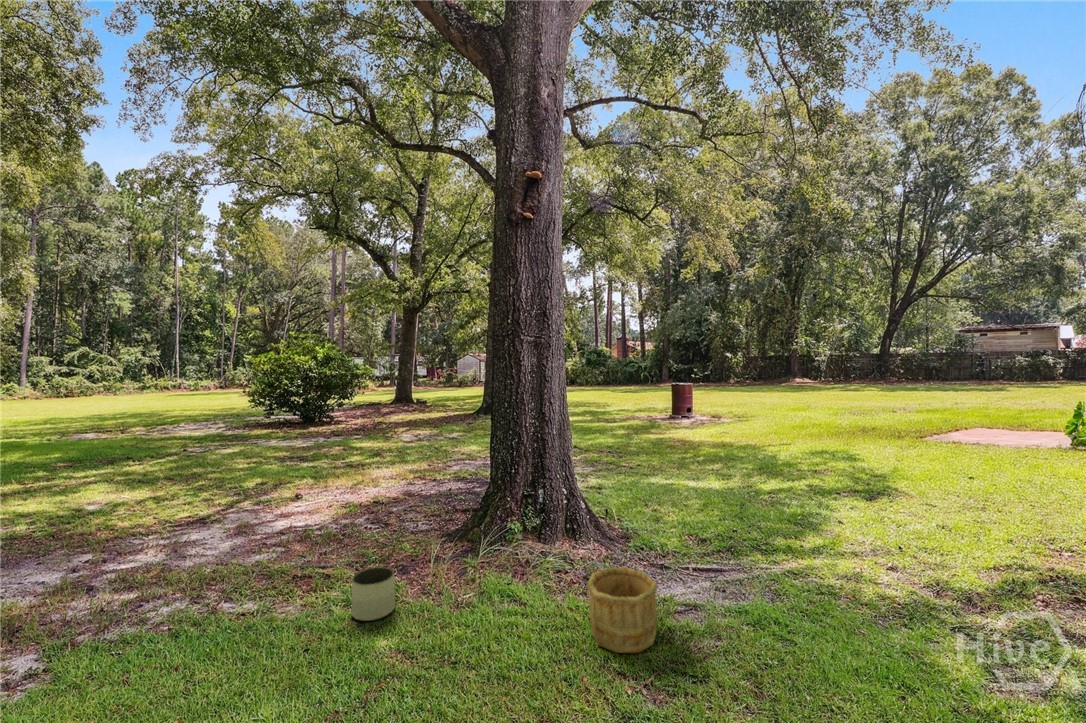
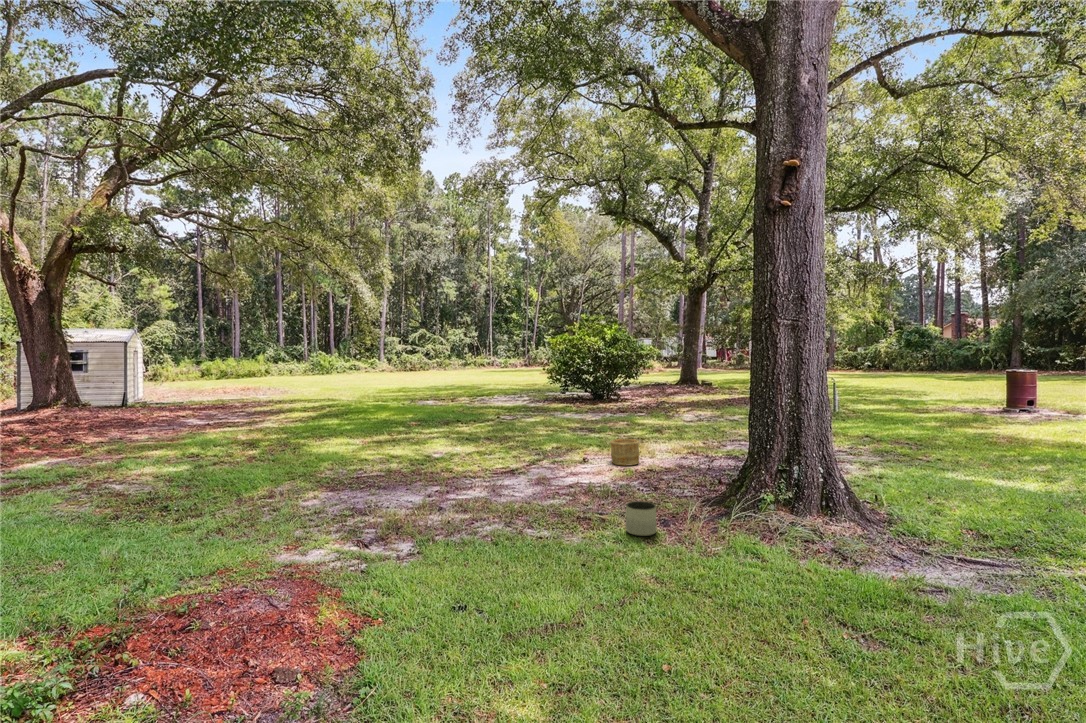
wooden bucket: present [587,568,657,653] -> present [610,438,639,466]

